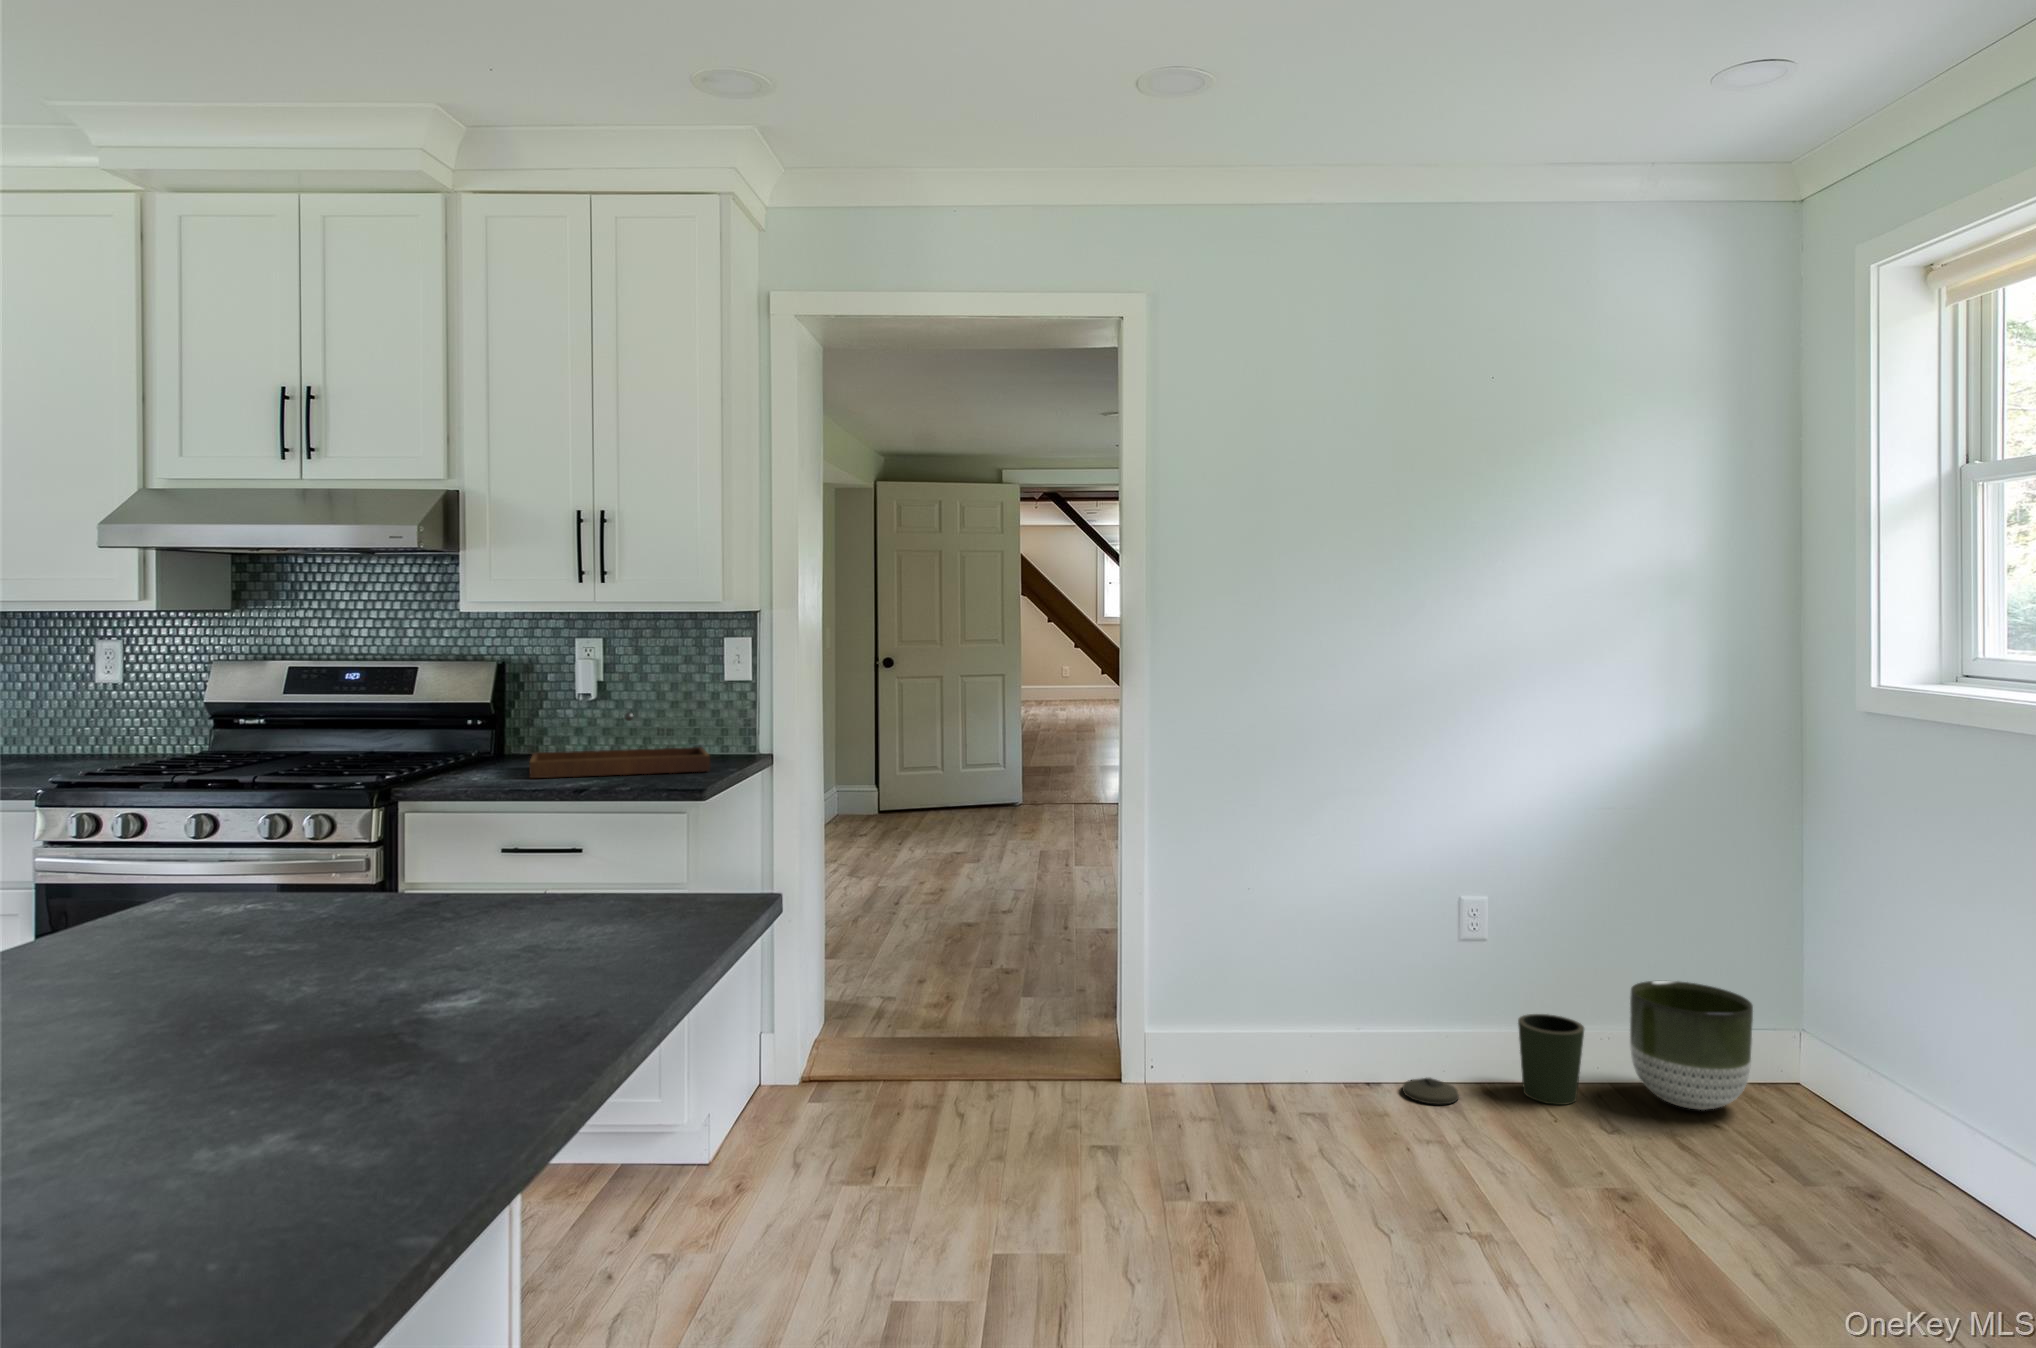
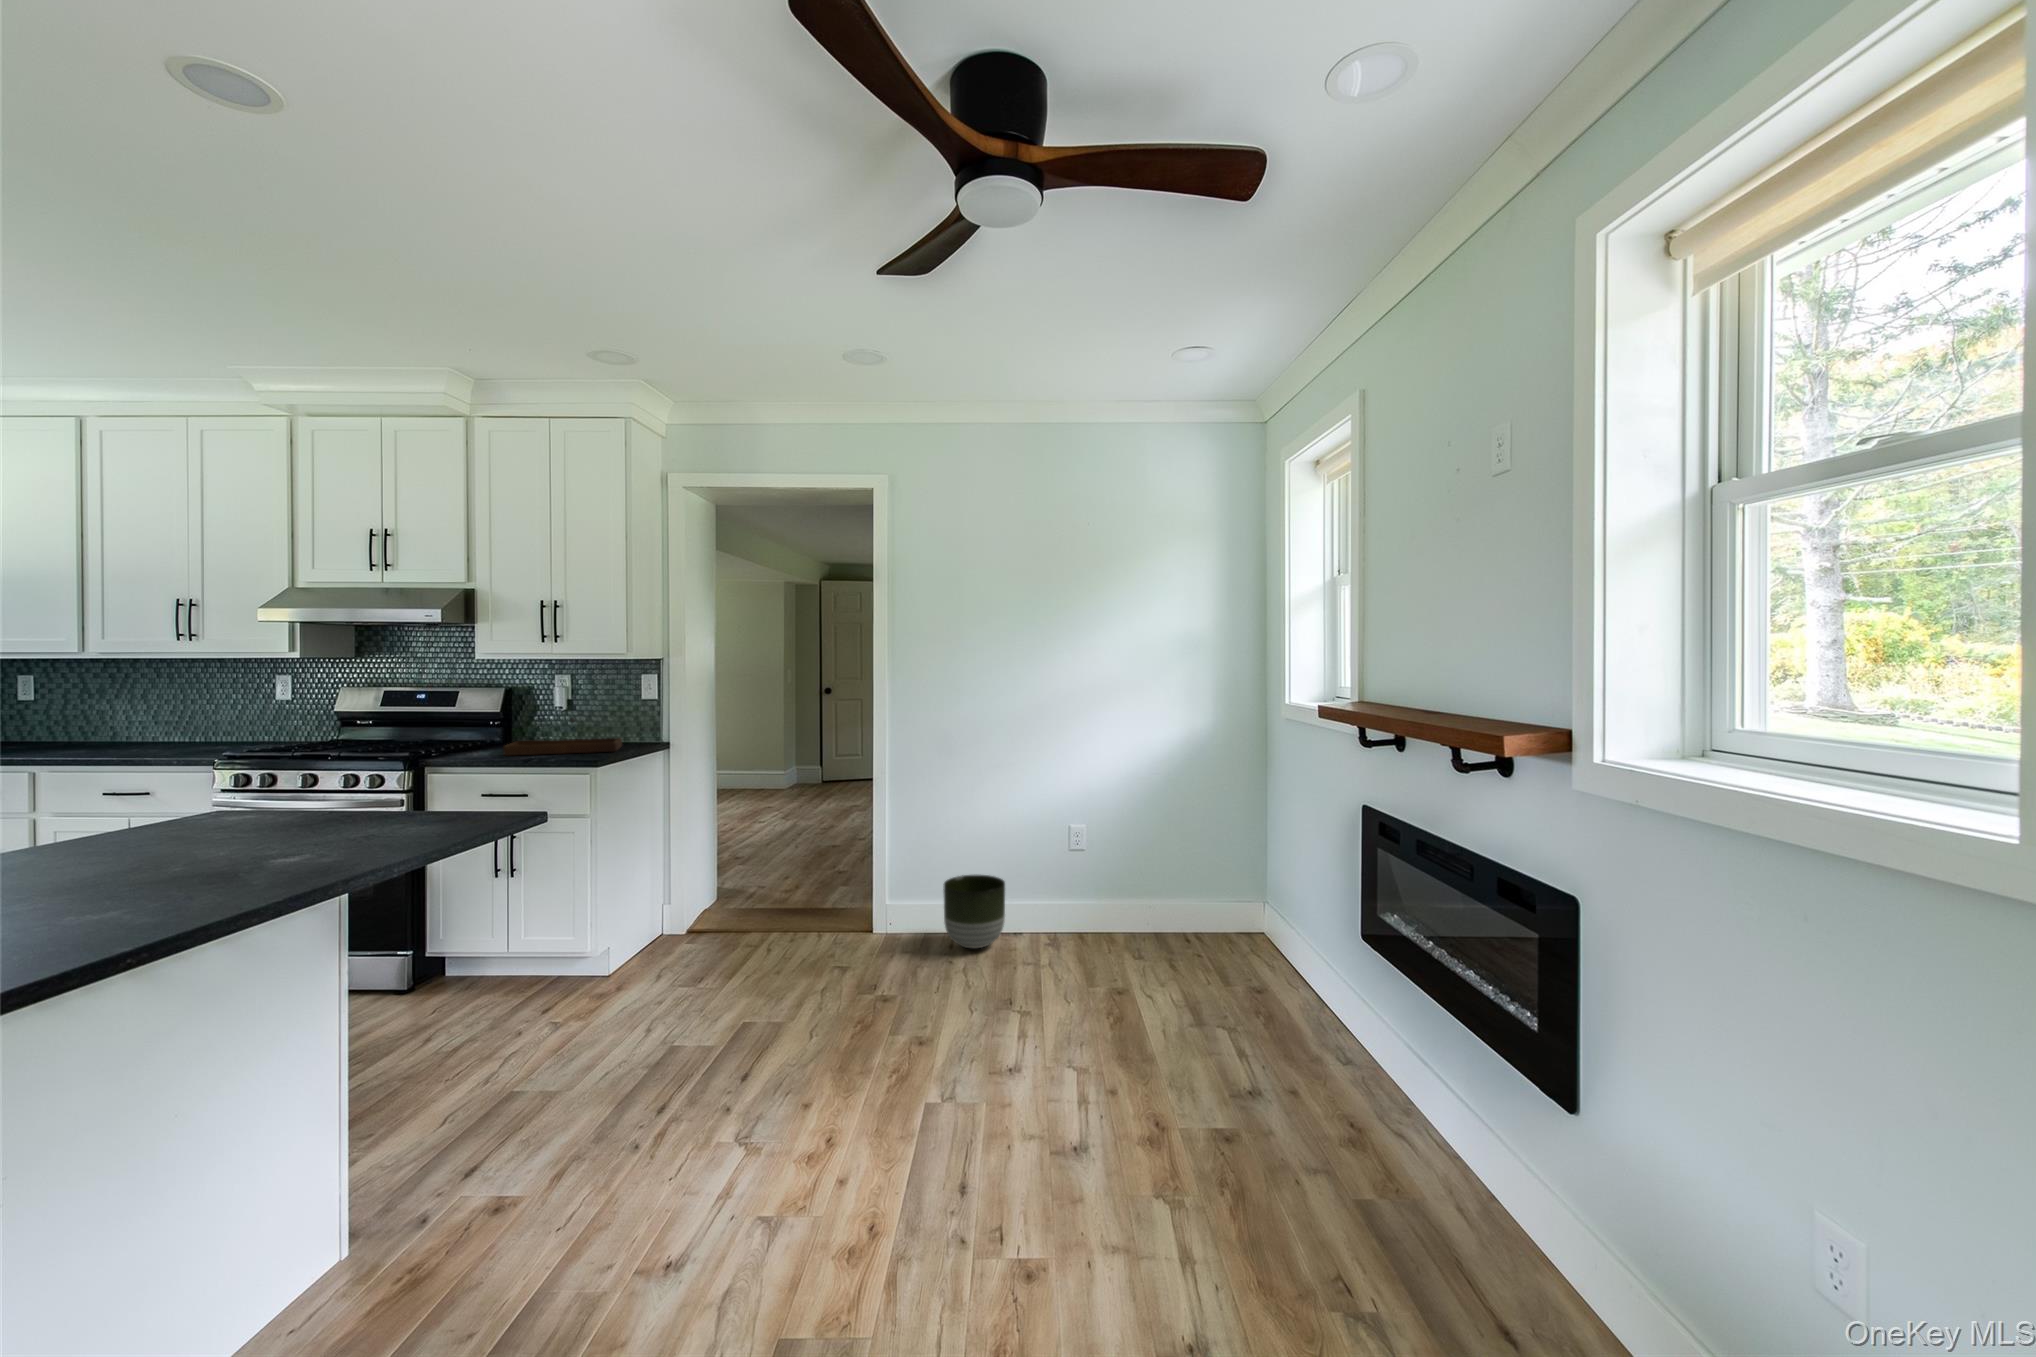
planter: present [1630,981,1753,1110] -> present [943,875,1005,949]
trash can: present [1402,1014,1584,1105] -> none [1031,893,1134,946]

